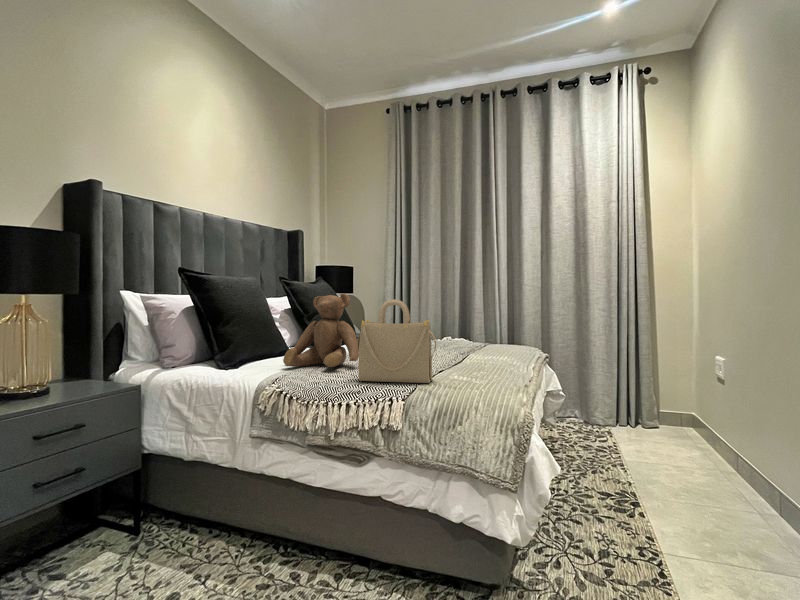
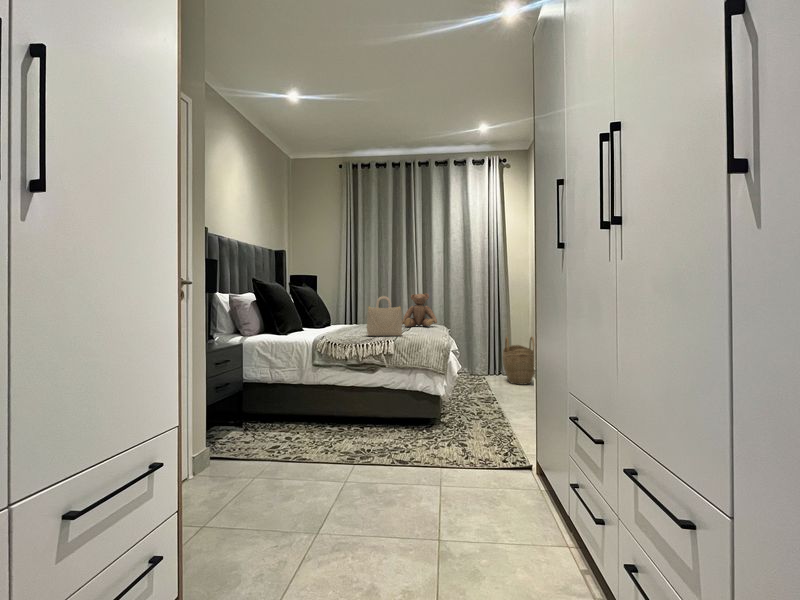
teddy bear: present [283,294,359,367] -> present [402,293,437,327]
woven basket: none [646,368,715,459] -> present [503,337,534,384]

